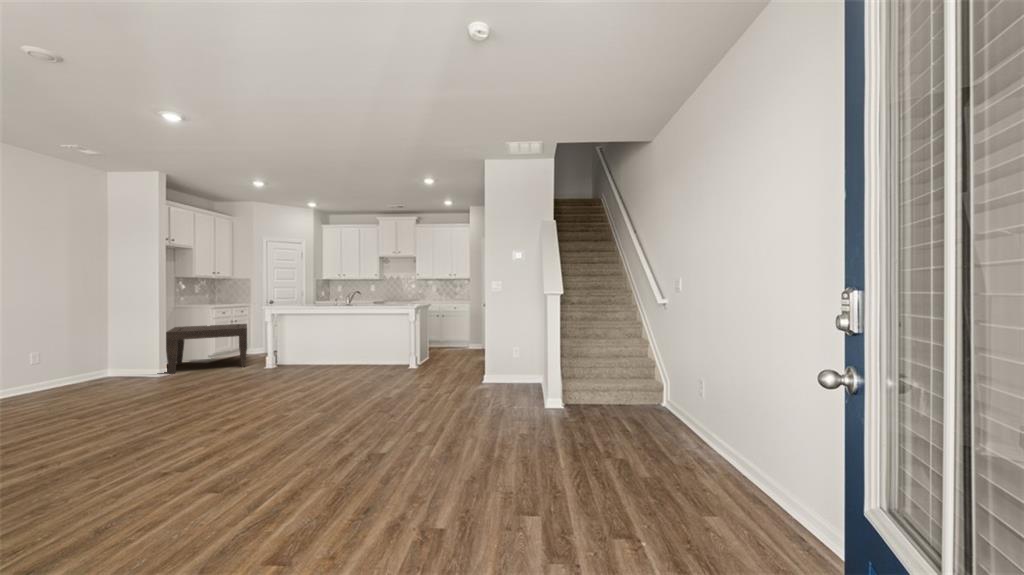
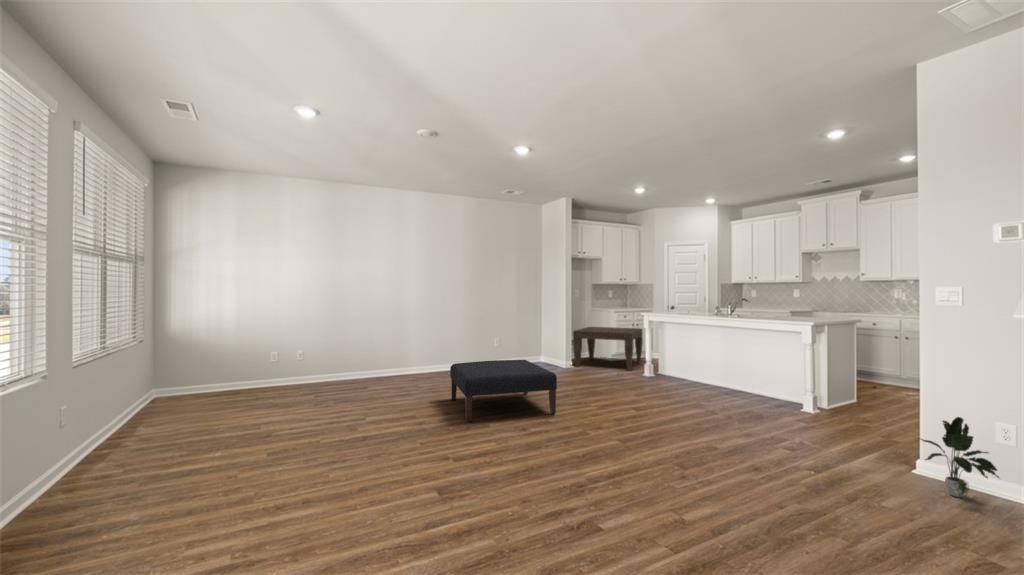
potted plant: none [497,346,524,387] -> present [921,417,999,497]
ottoman: none [19,367,227,453] -> present [450,360,557,422]

